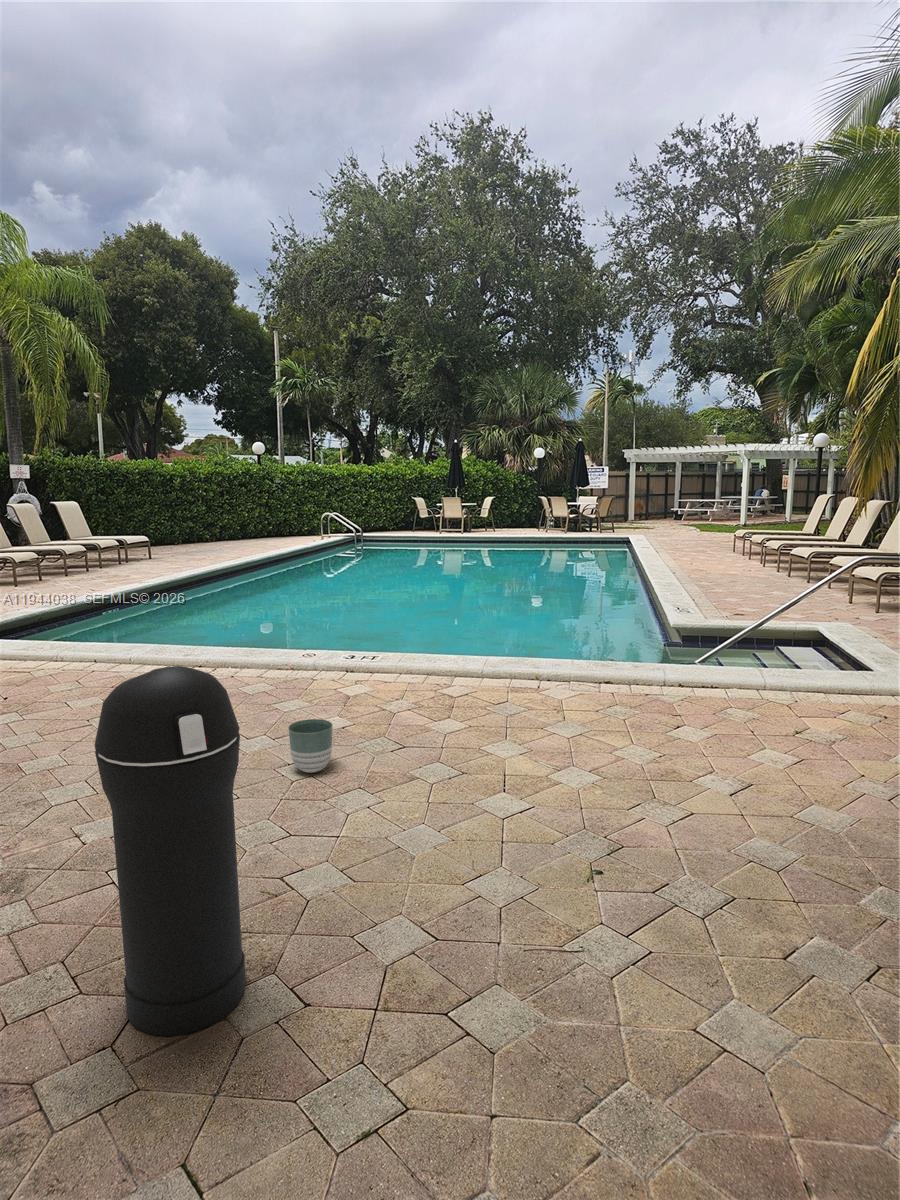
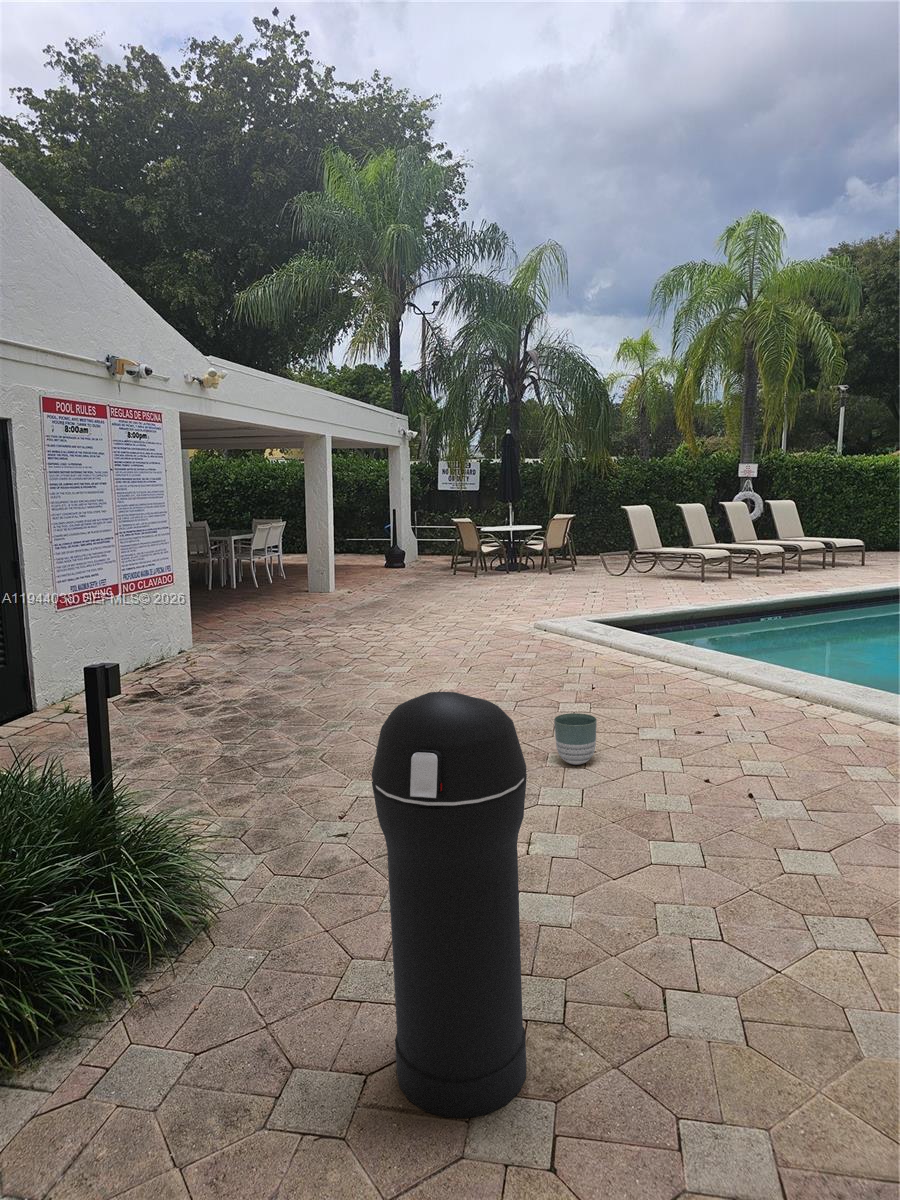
planter: present [288,719,332,773] -> present [554,713,597,765]

